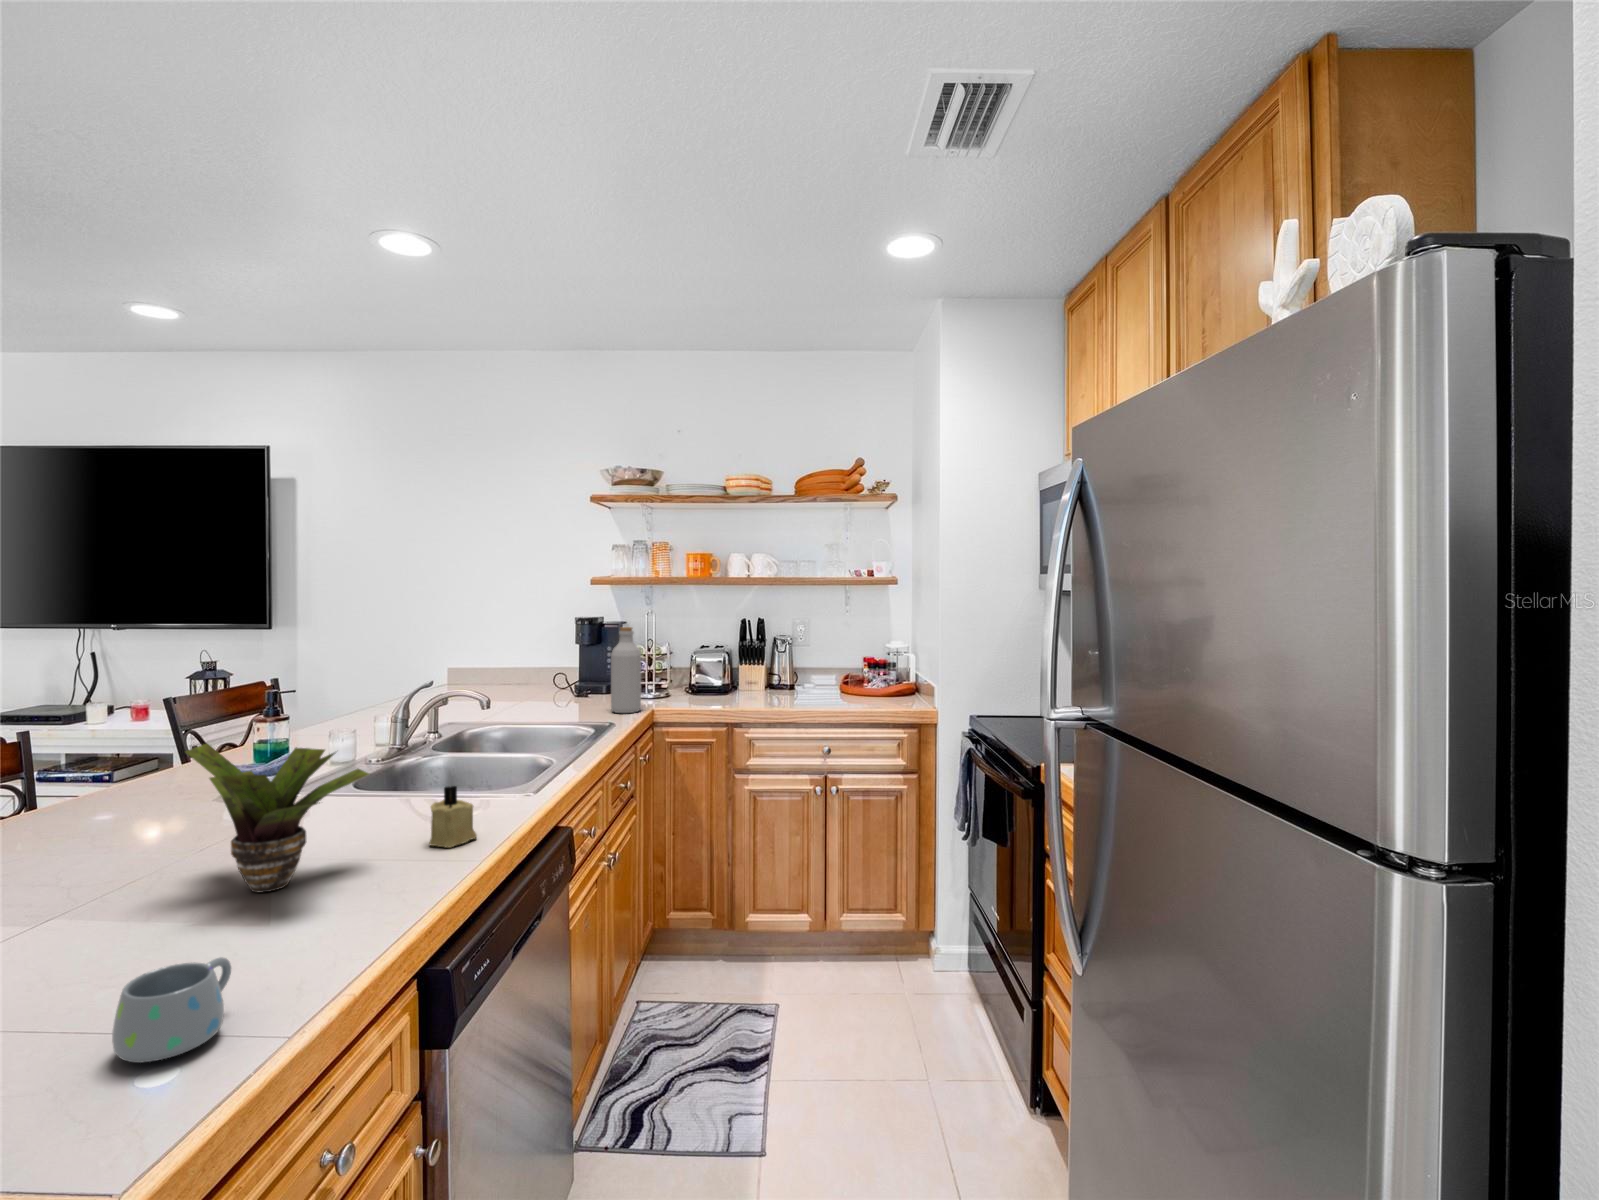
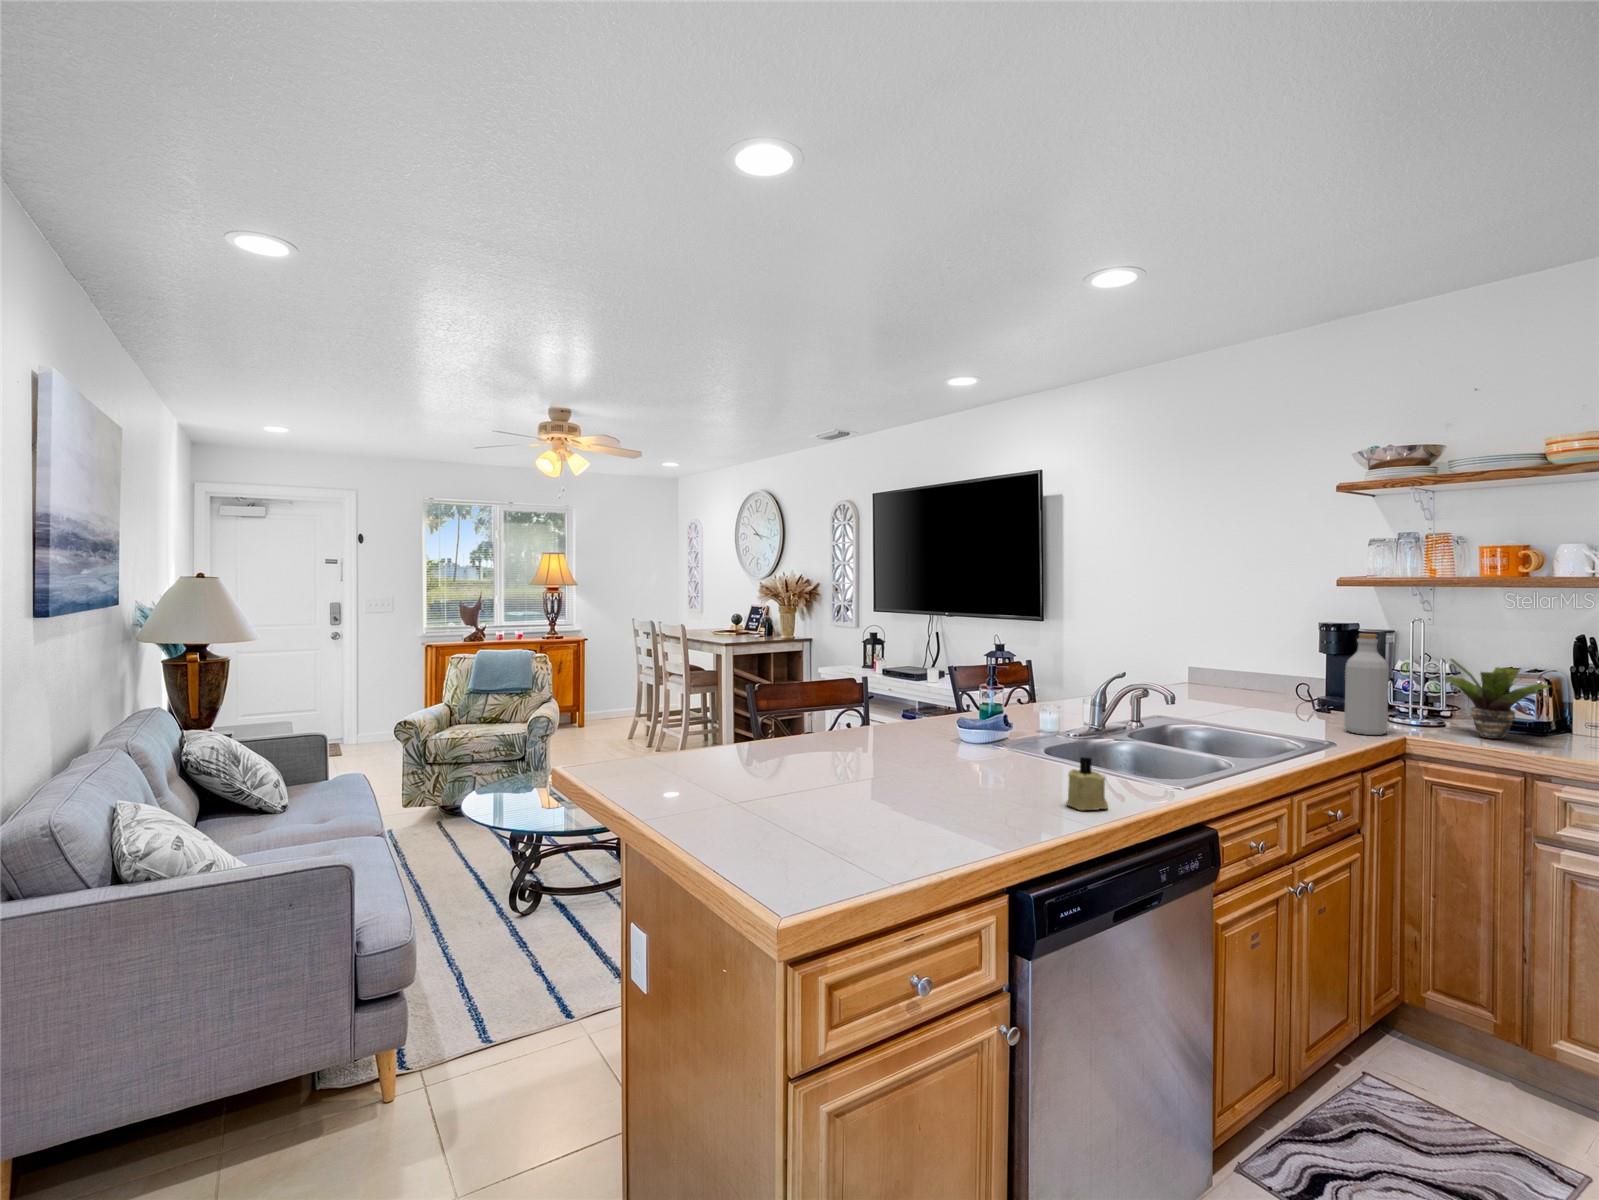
potted plant: present [186,743,369,893] -> present [1445,659,1550,739]
mug: present [112,957,231,1062] -> none [813,819,880,874]

